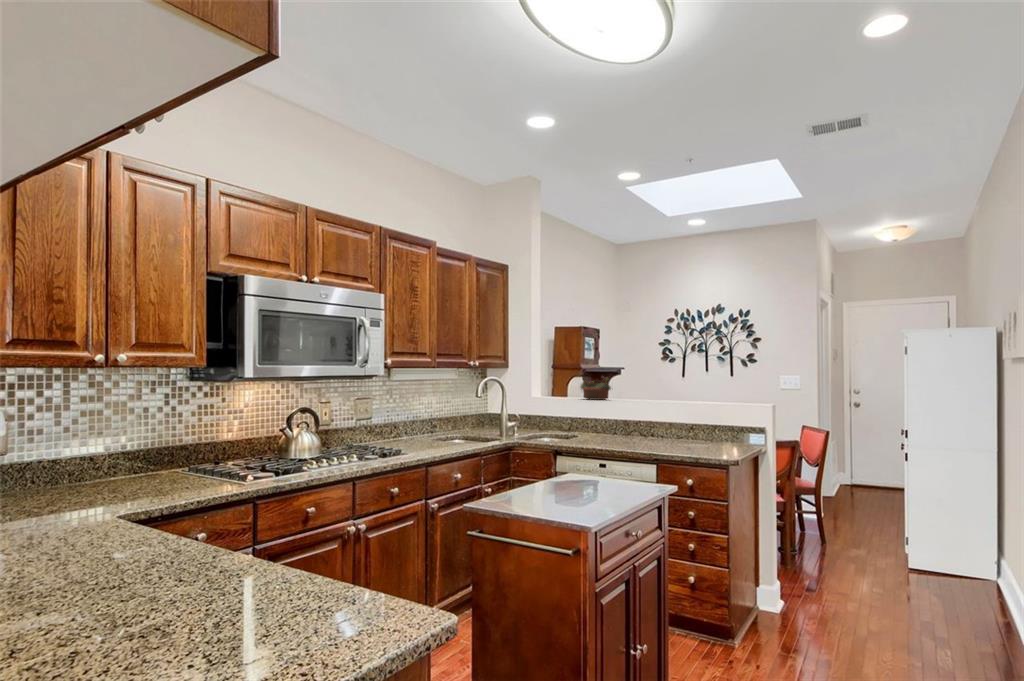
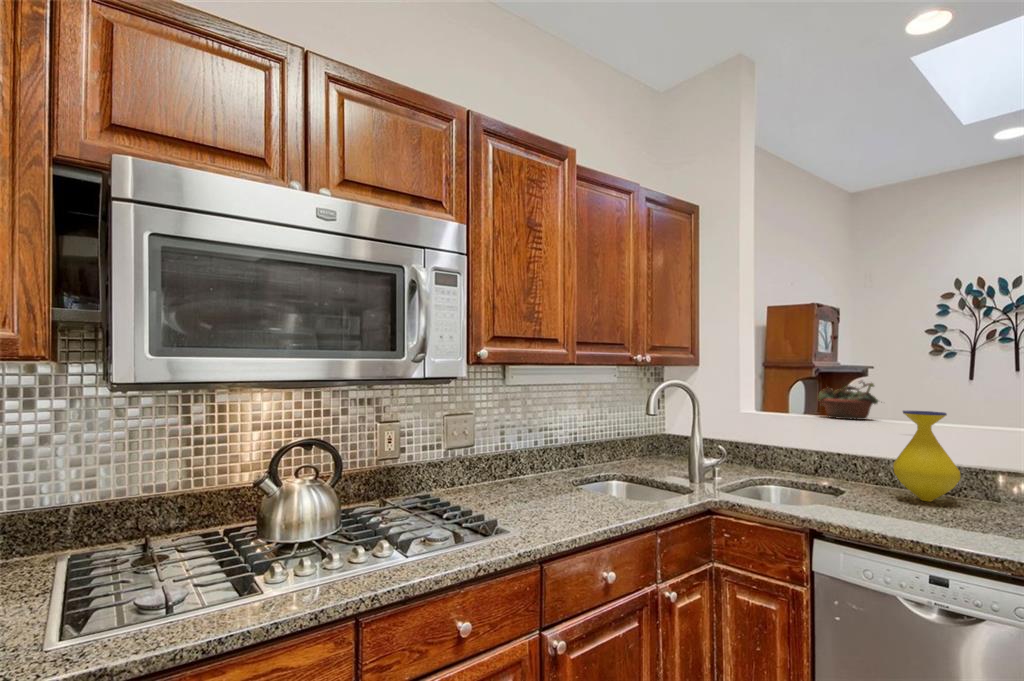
vase: none [604,391,633,438] -> present [893,411,961,502]

